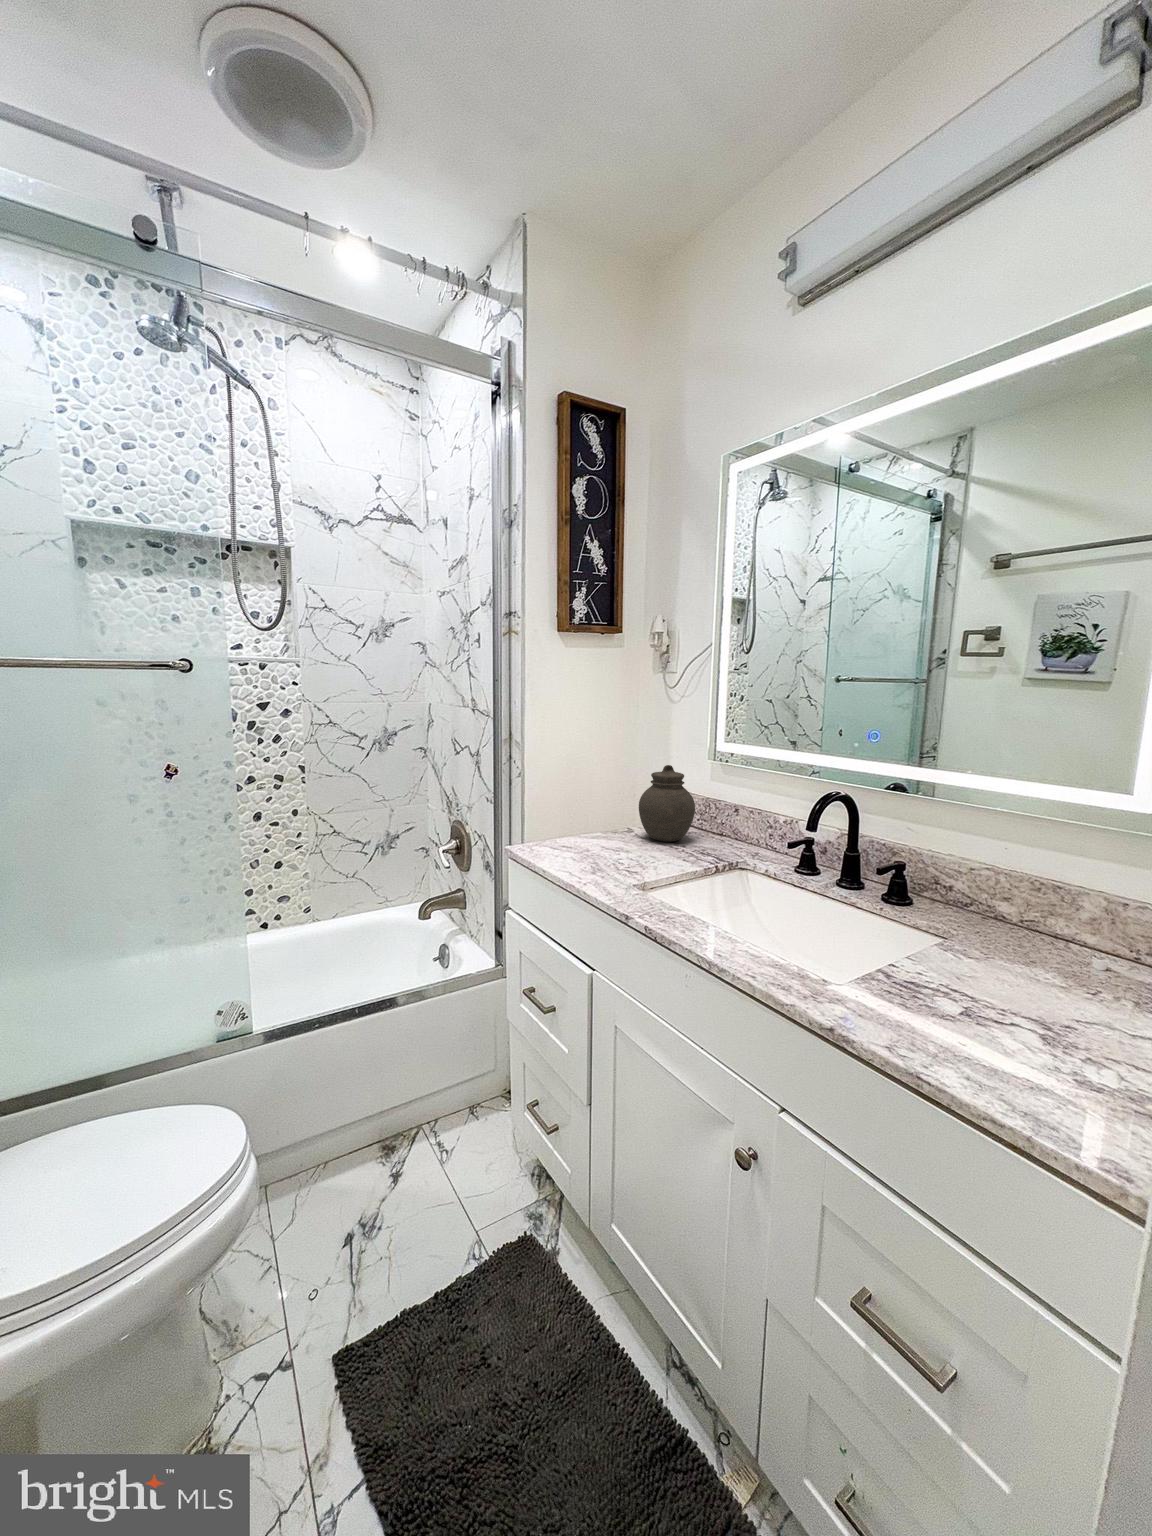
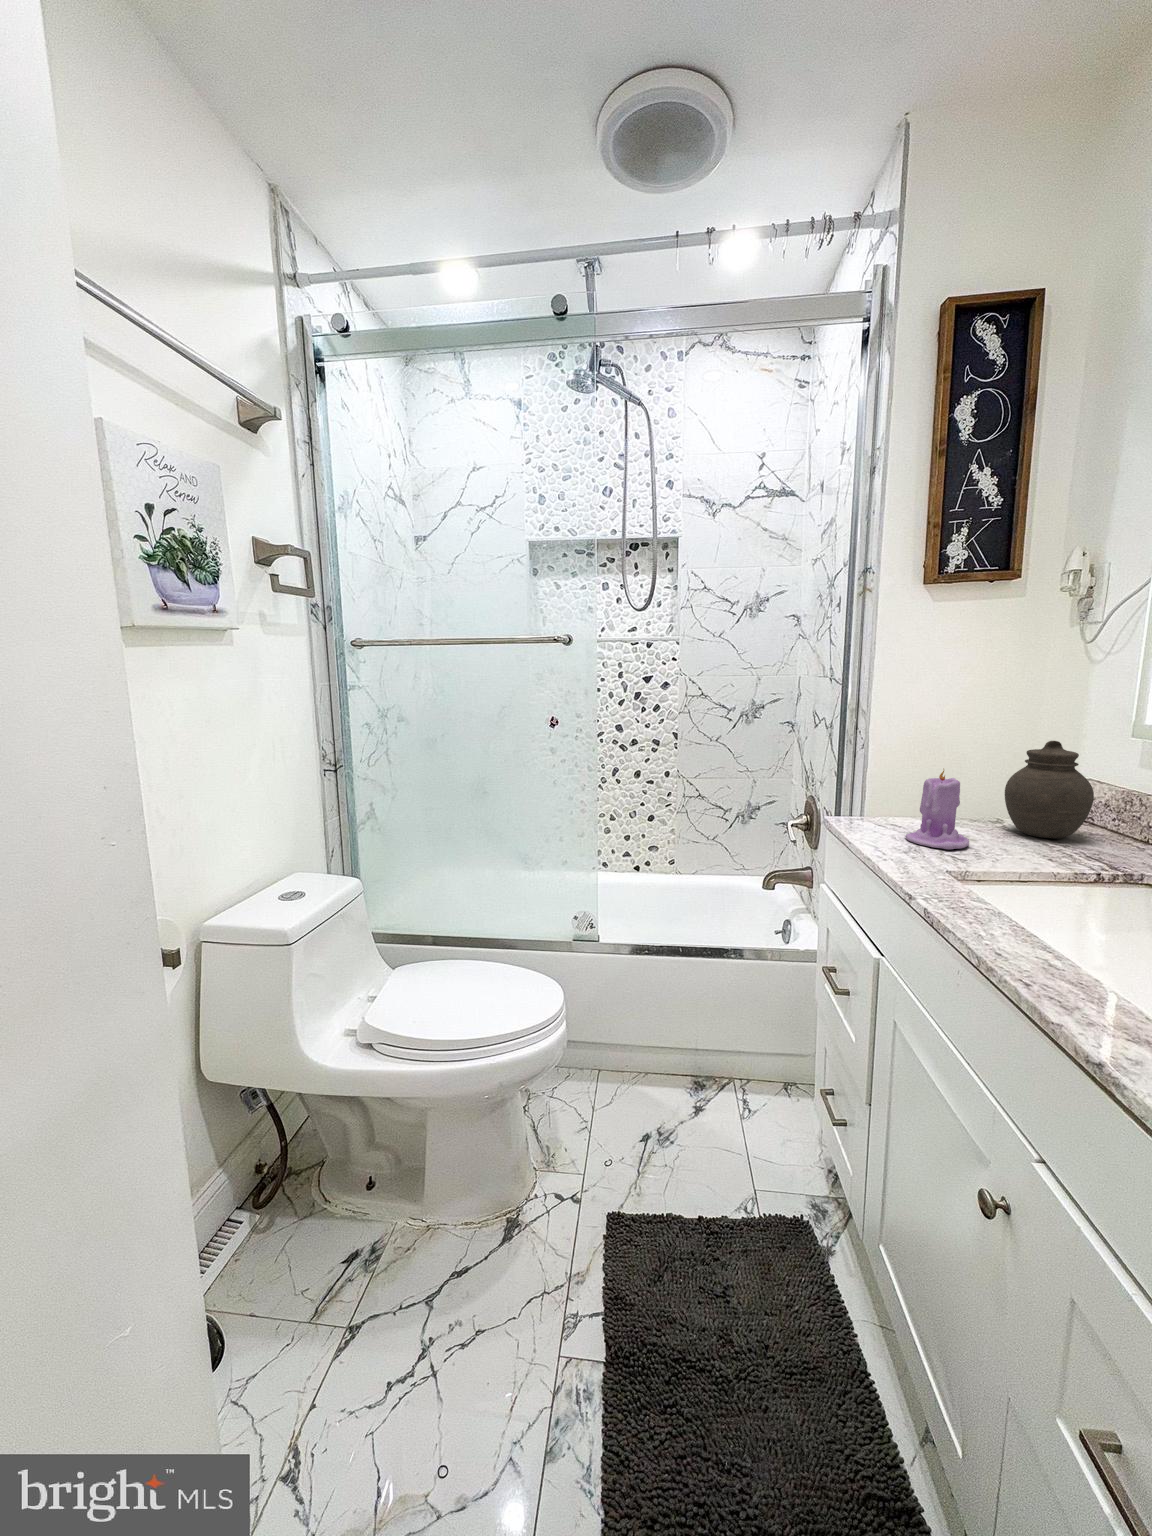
candle: none [585,796,633,865] -> present [905,769,969,849]

